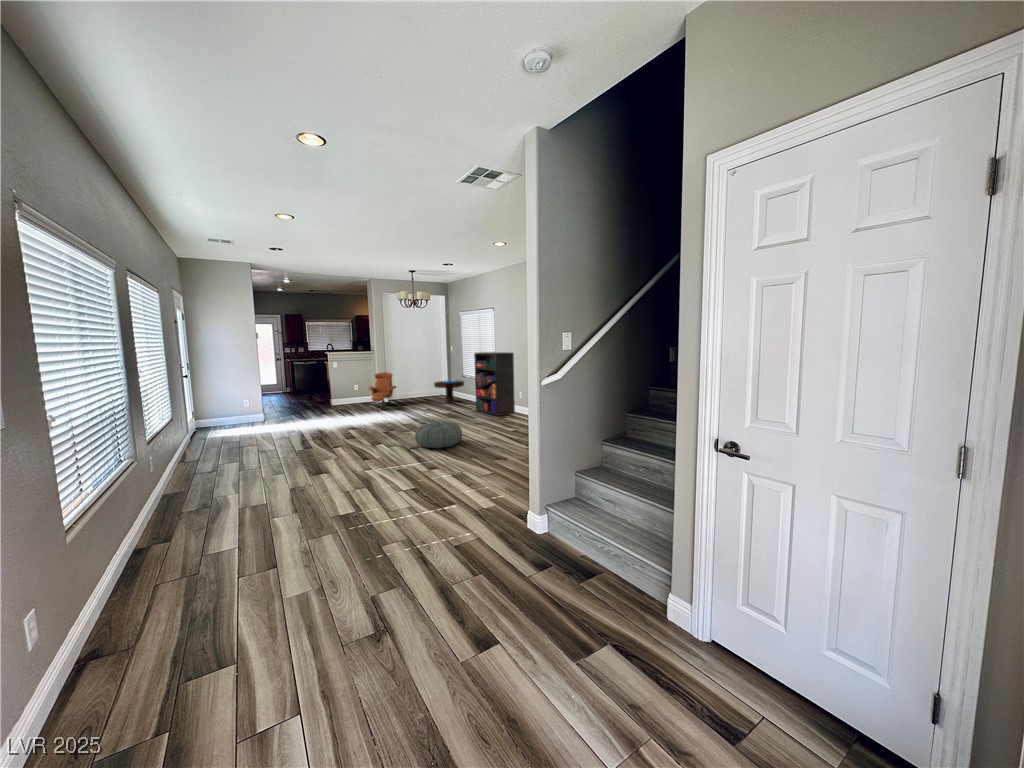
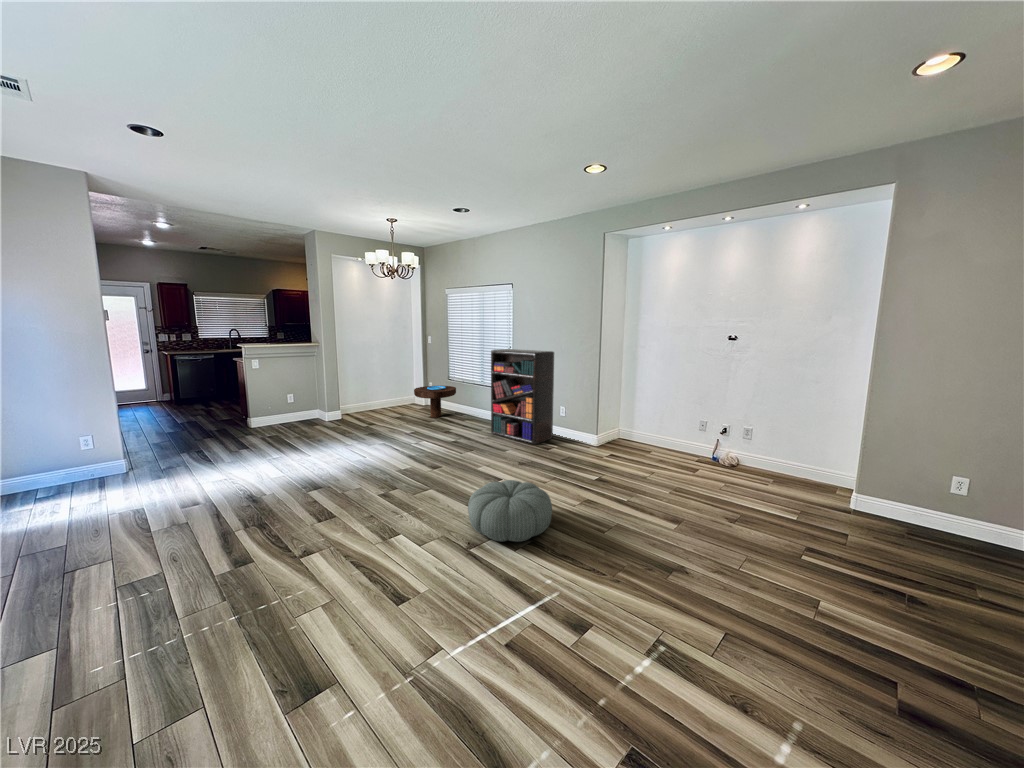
lounge chair: present [368,372,396,409] -> none [314,376,359,439]

